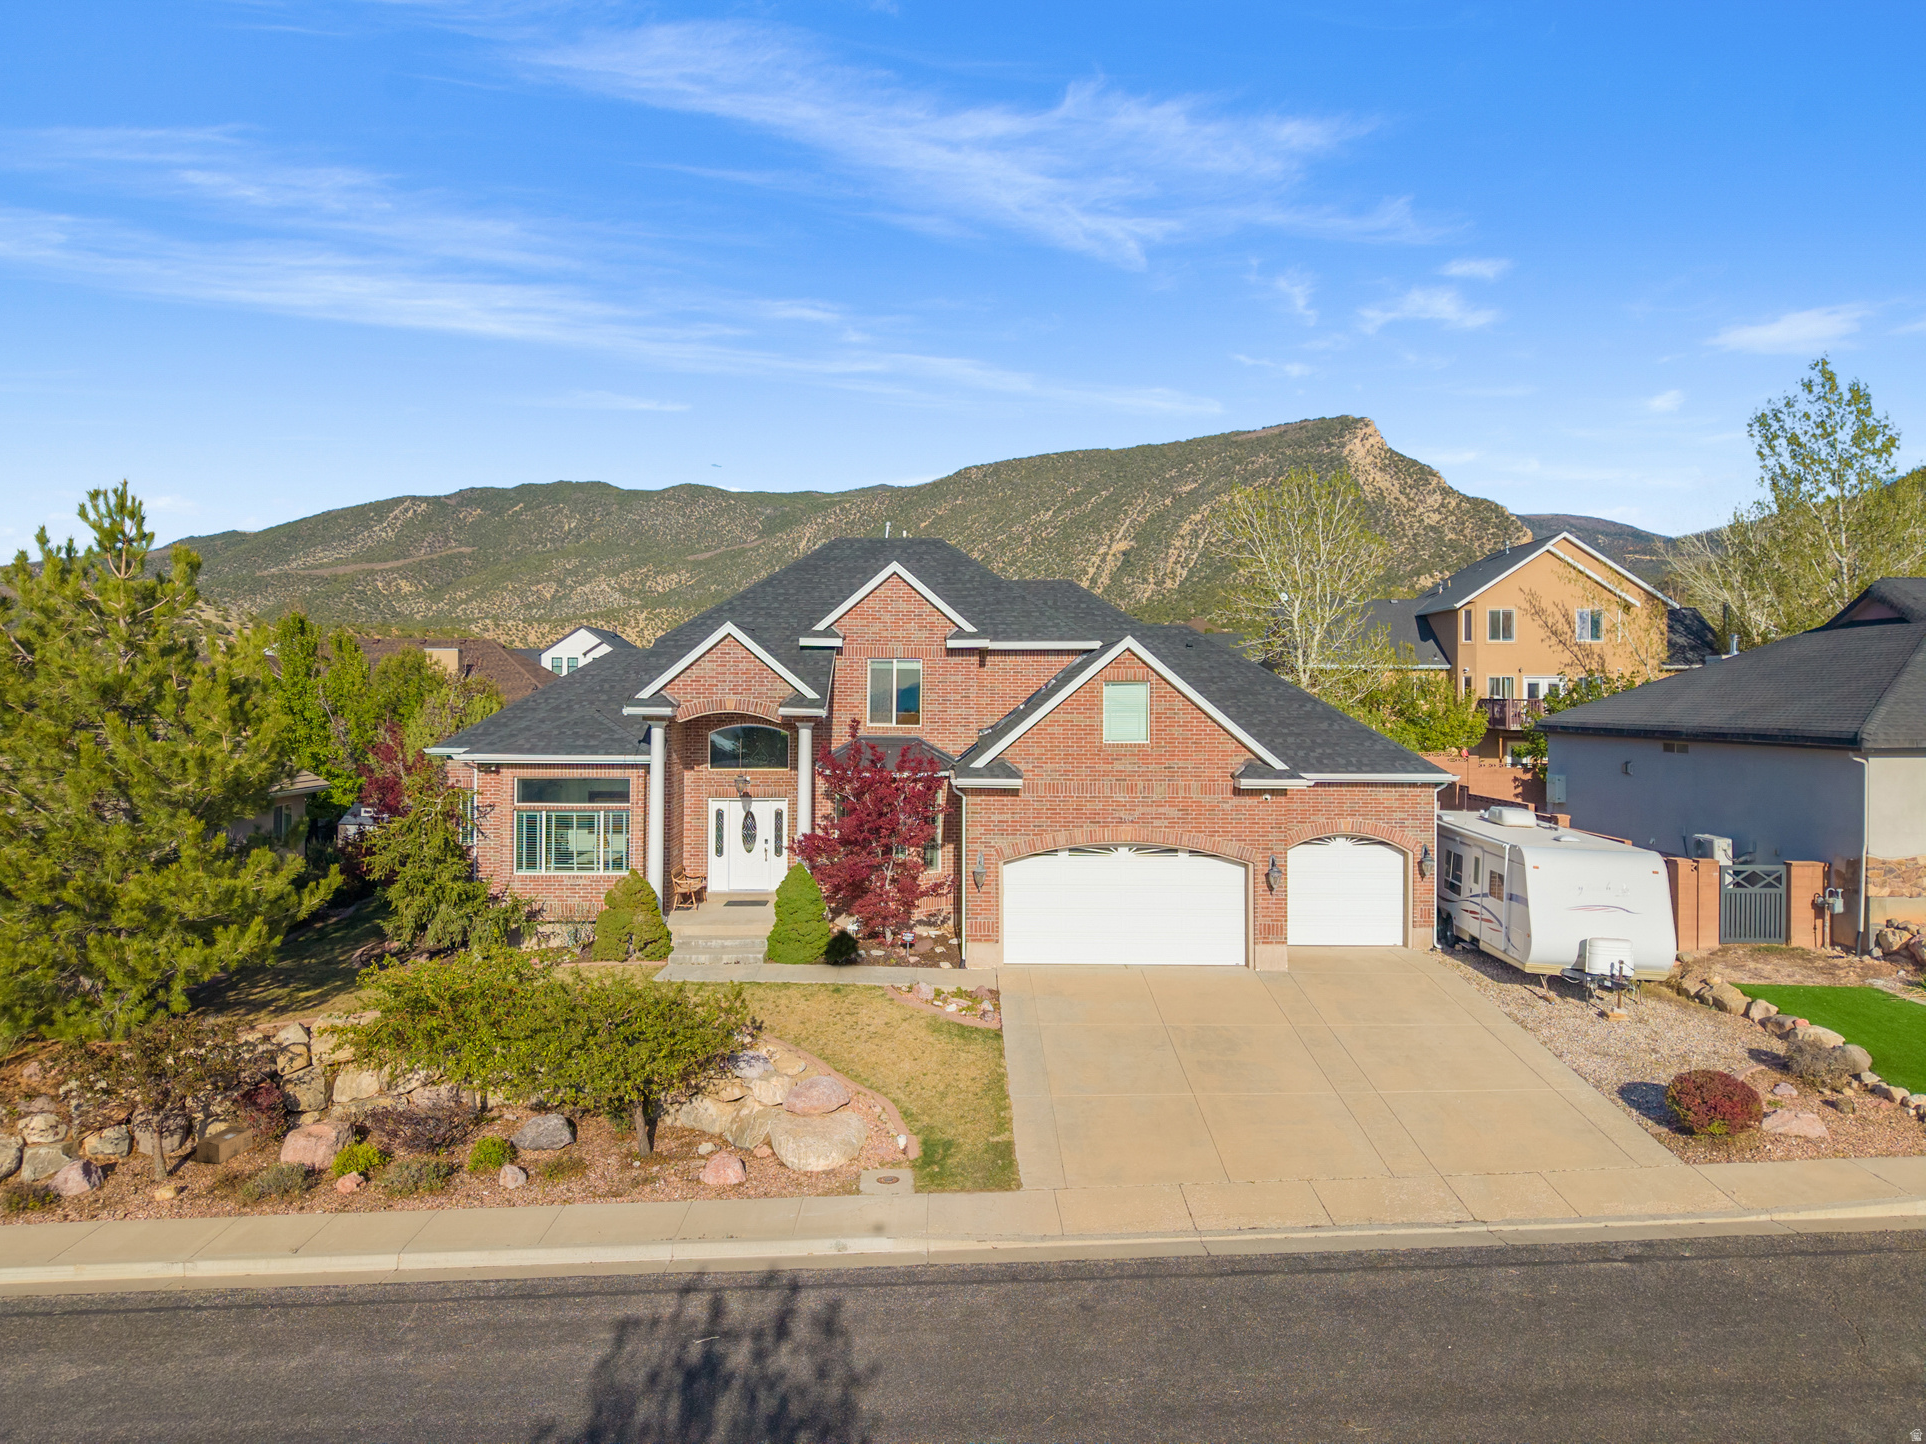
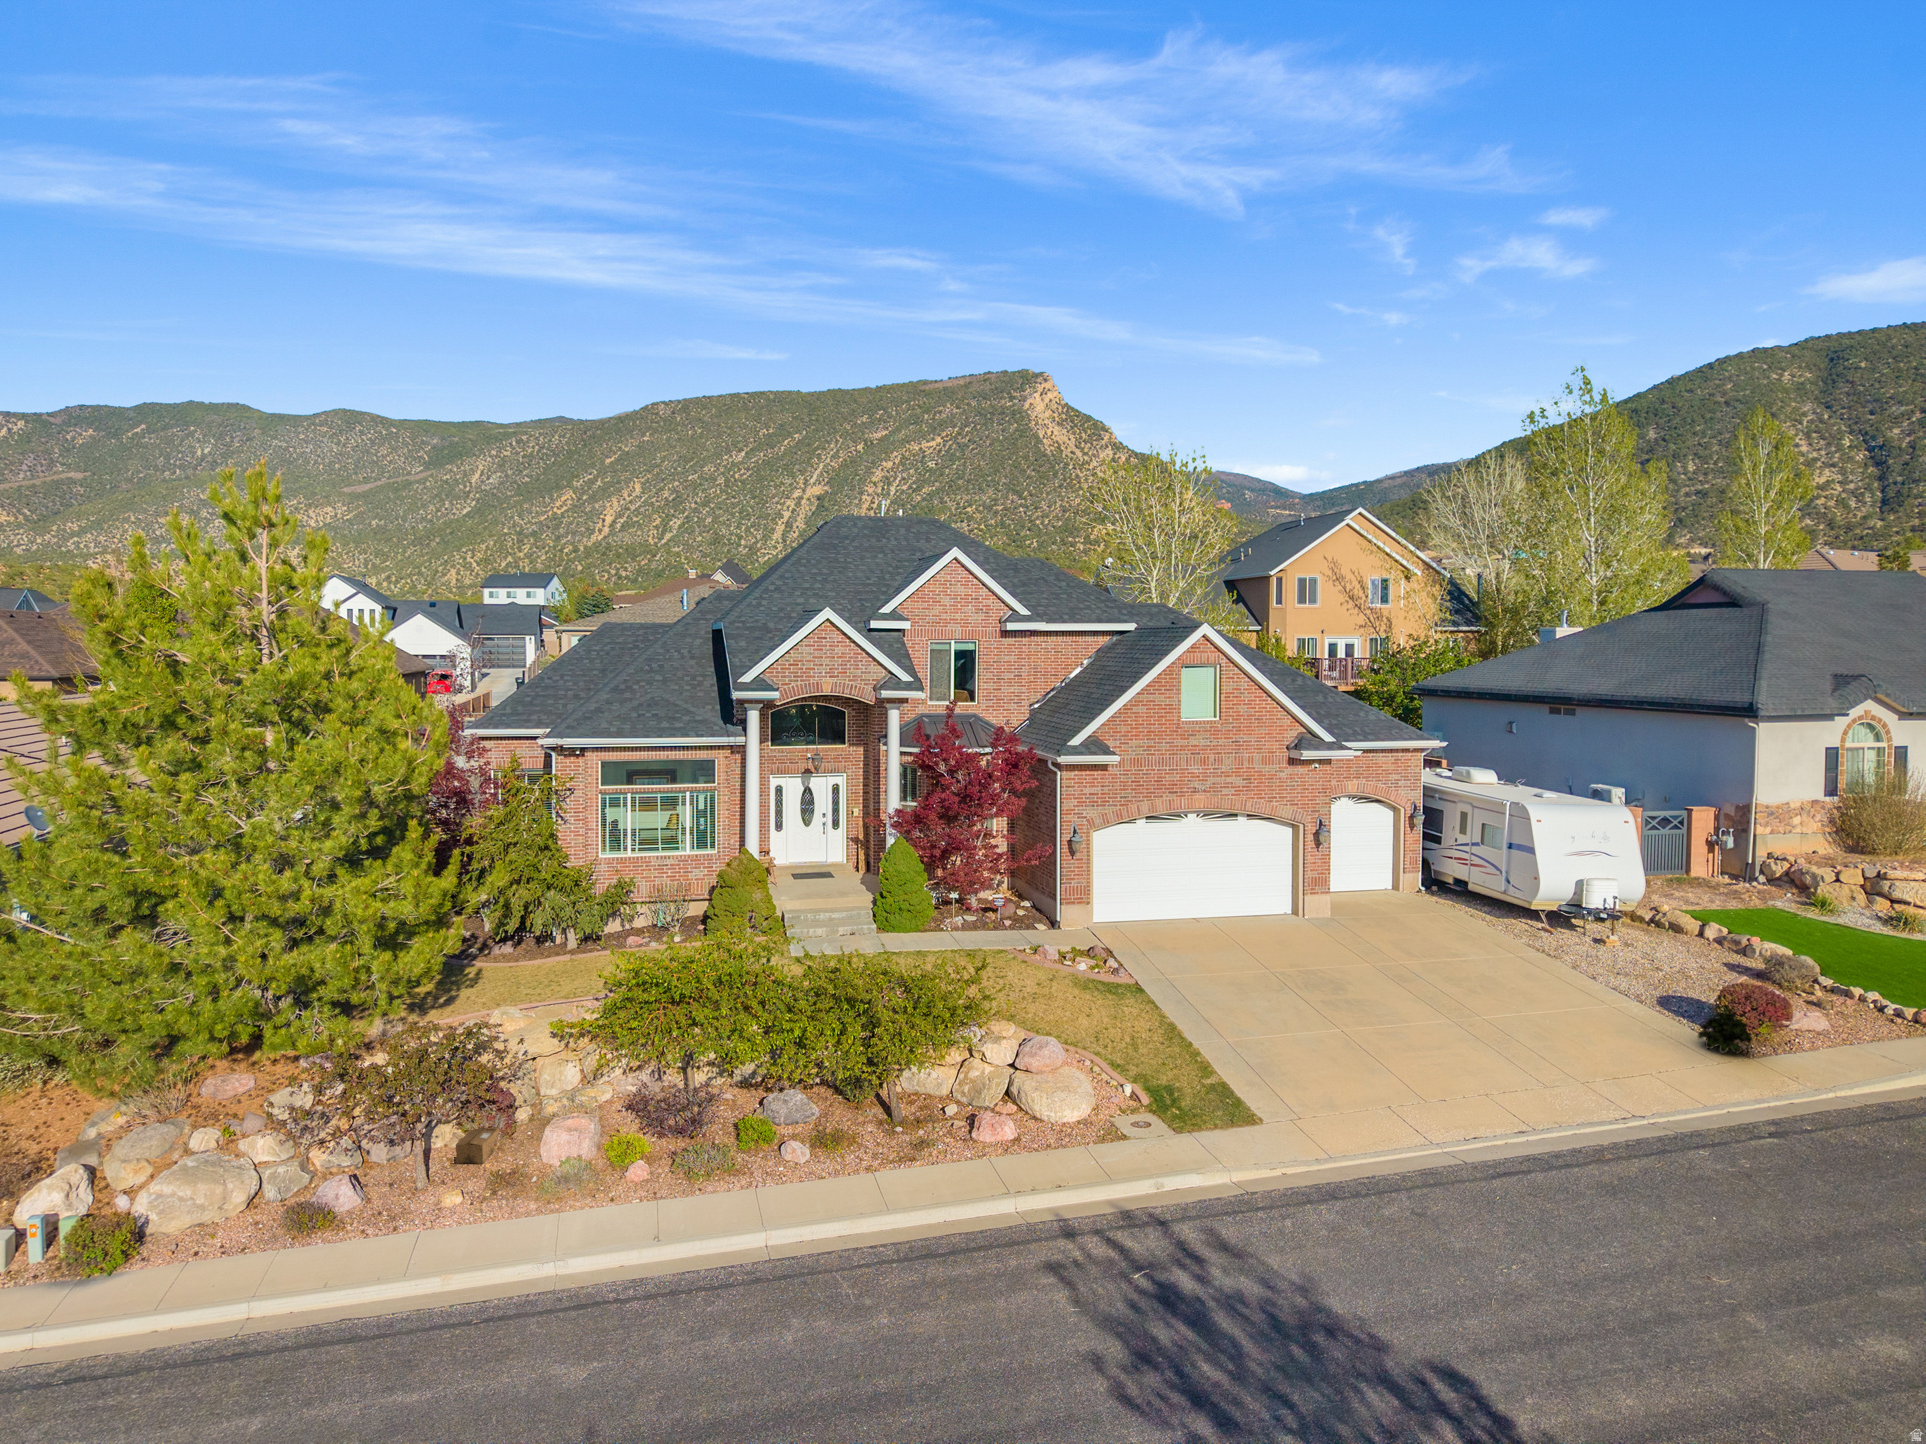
potted plant: present [824,930,862,964] -> present [1698,1012,1753,1054]

